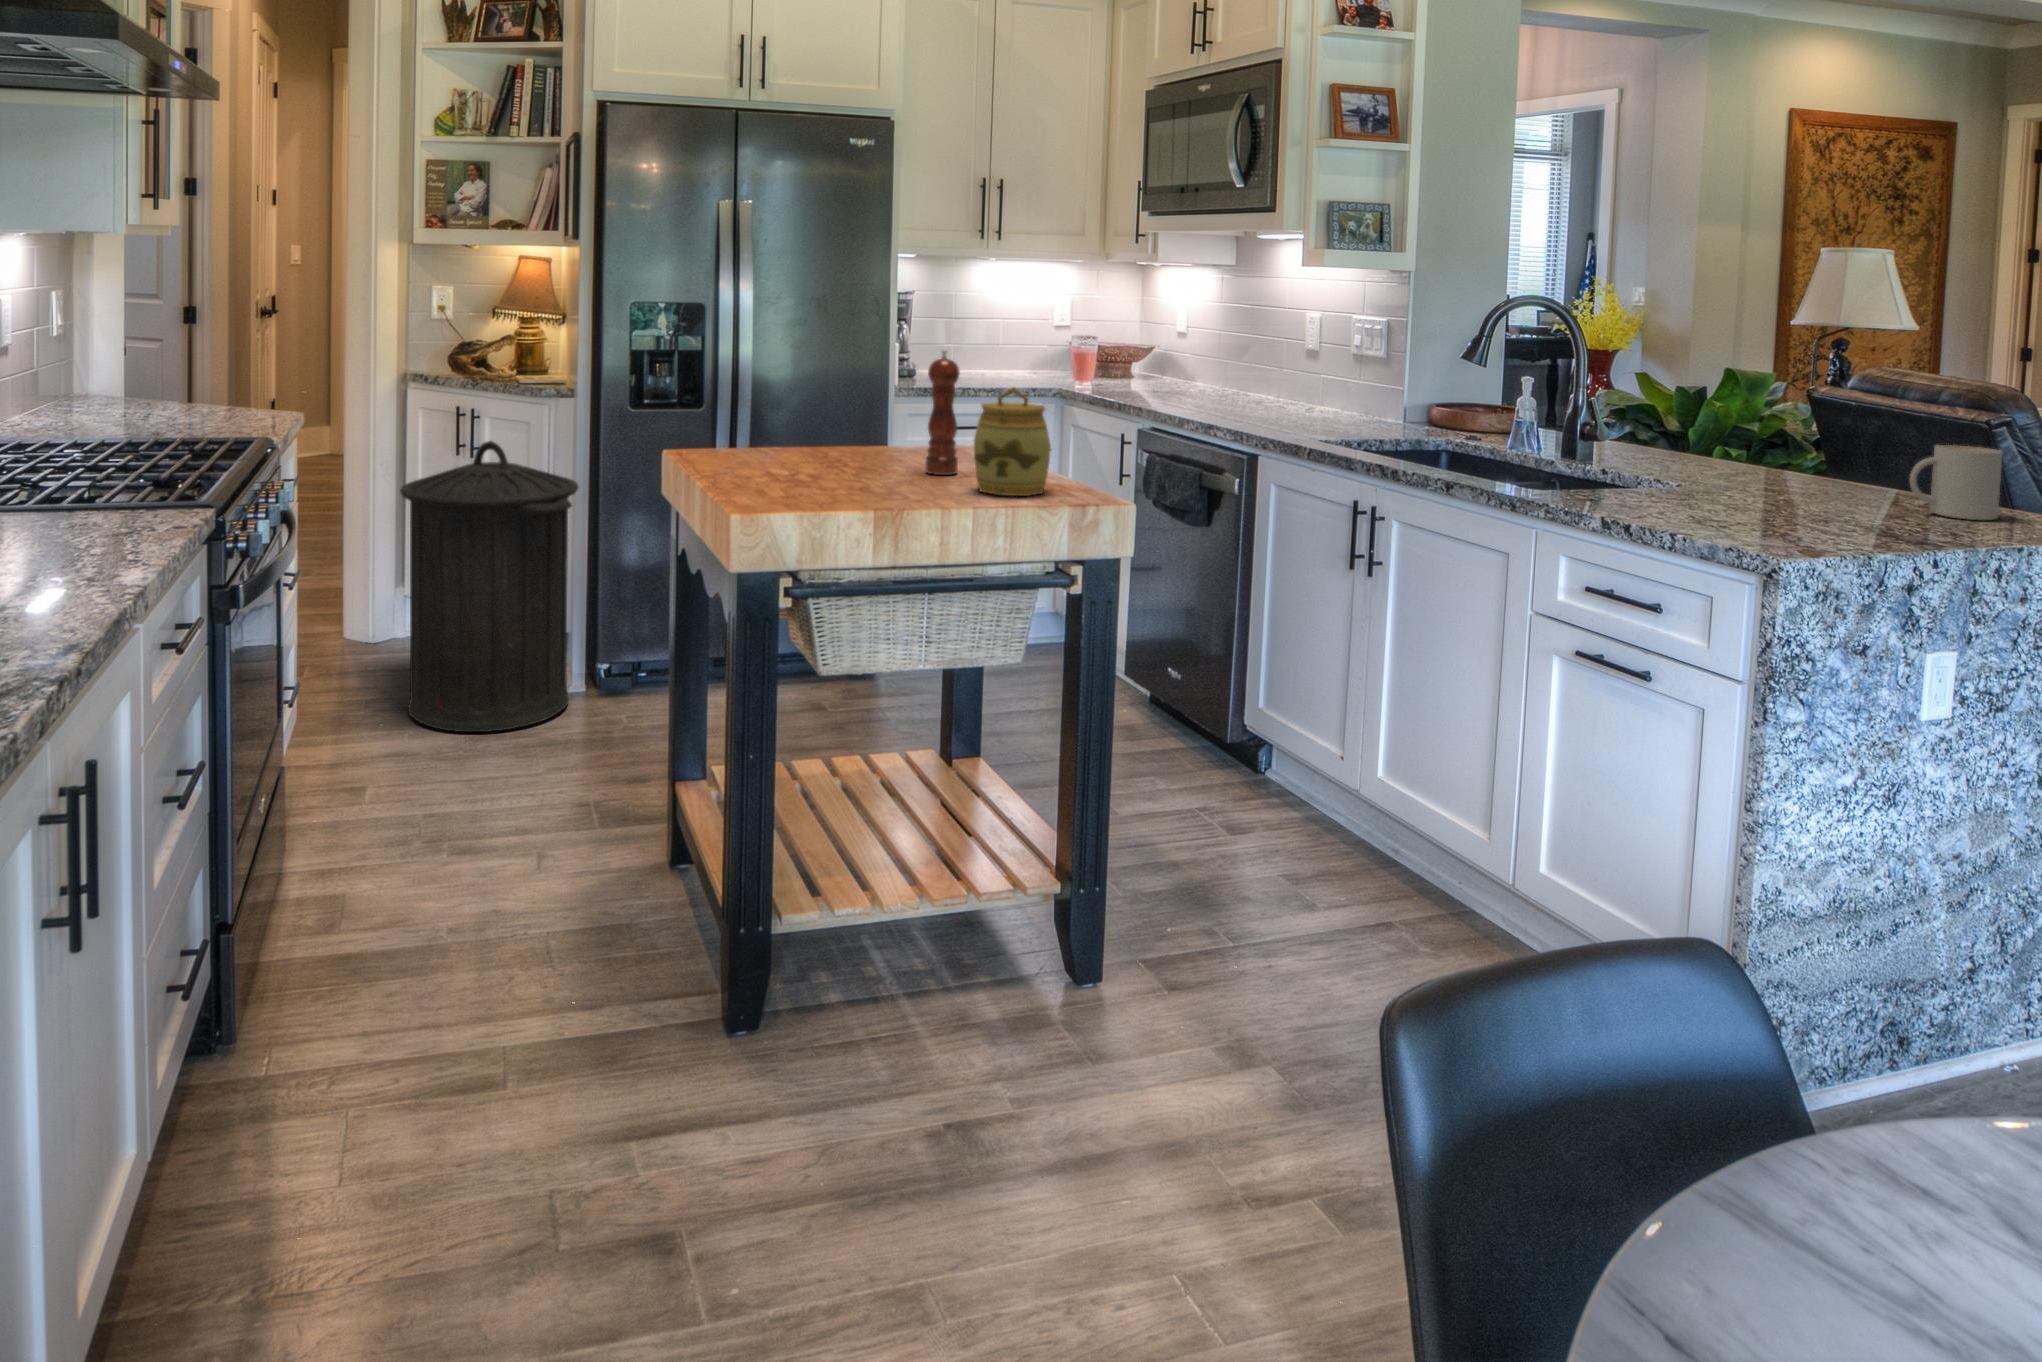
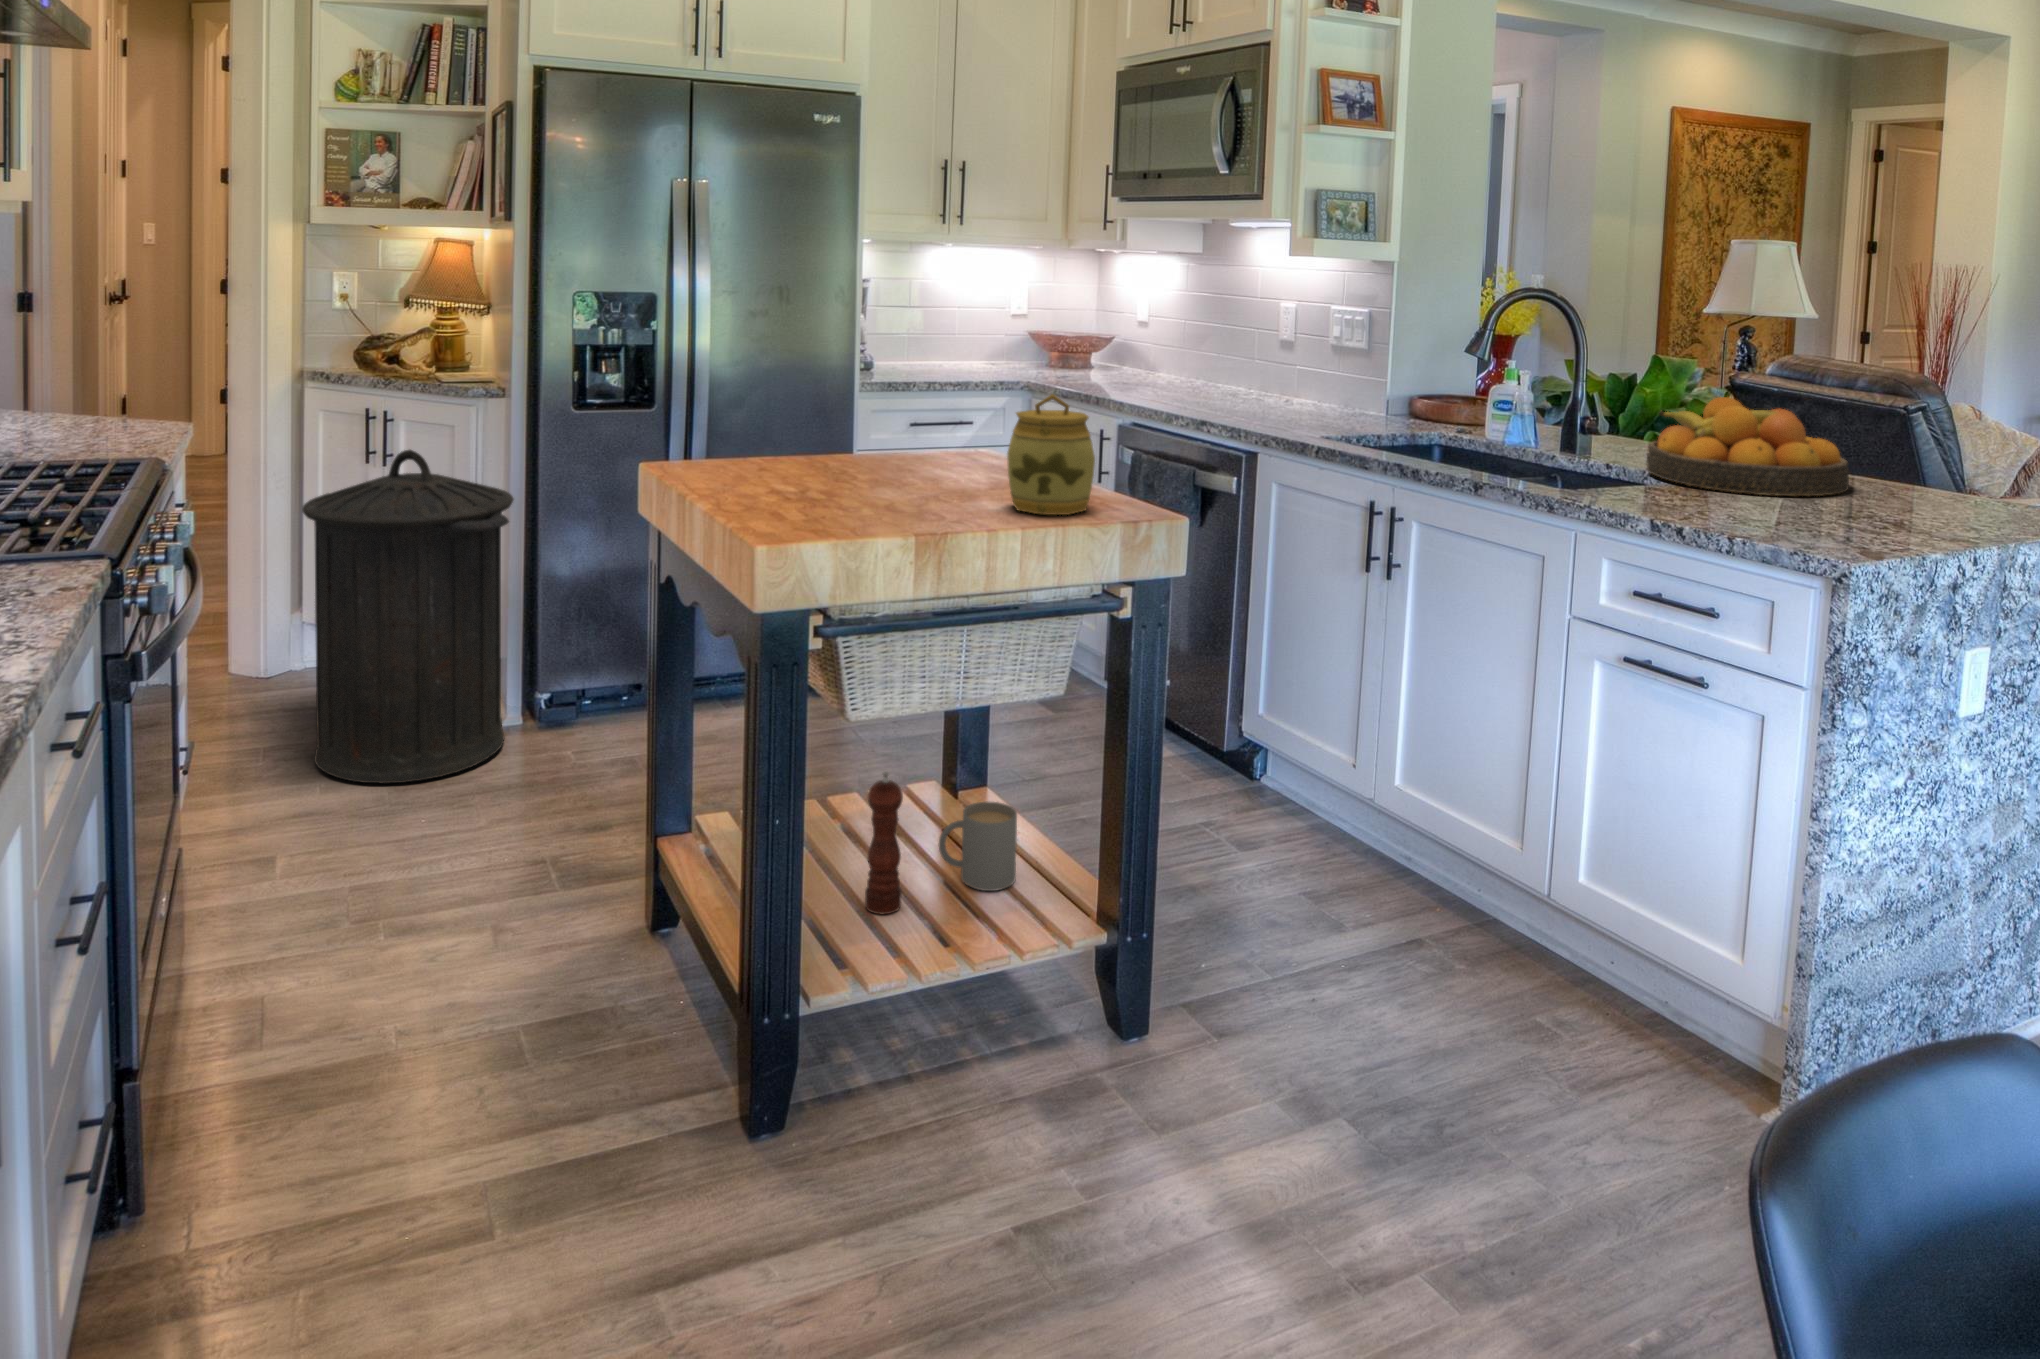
pepper mill: present [925,350,960,475] -> present [865,771,903,914]
fruit bowl: none [1632,405,1838,503] -> present [1647,397,1850,496]
mug: present [1910,445,2002,520] -> present [939,802,1017,891]

